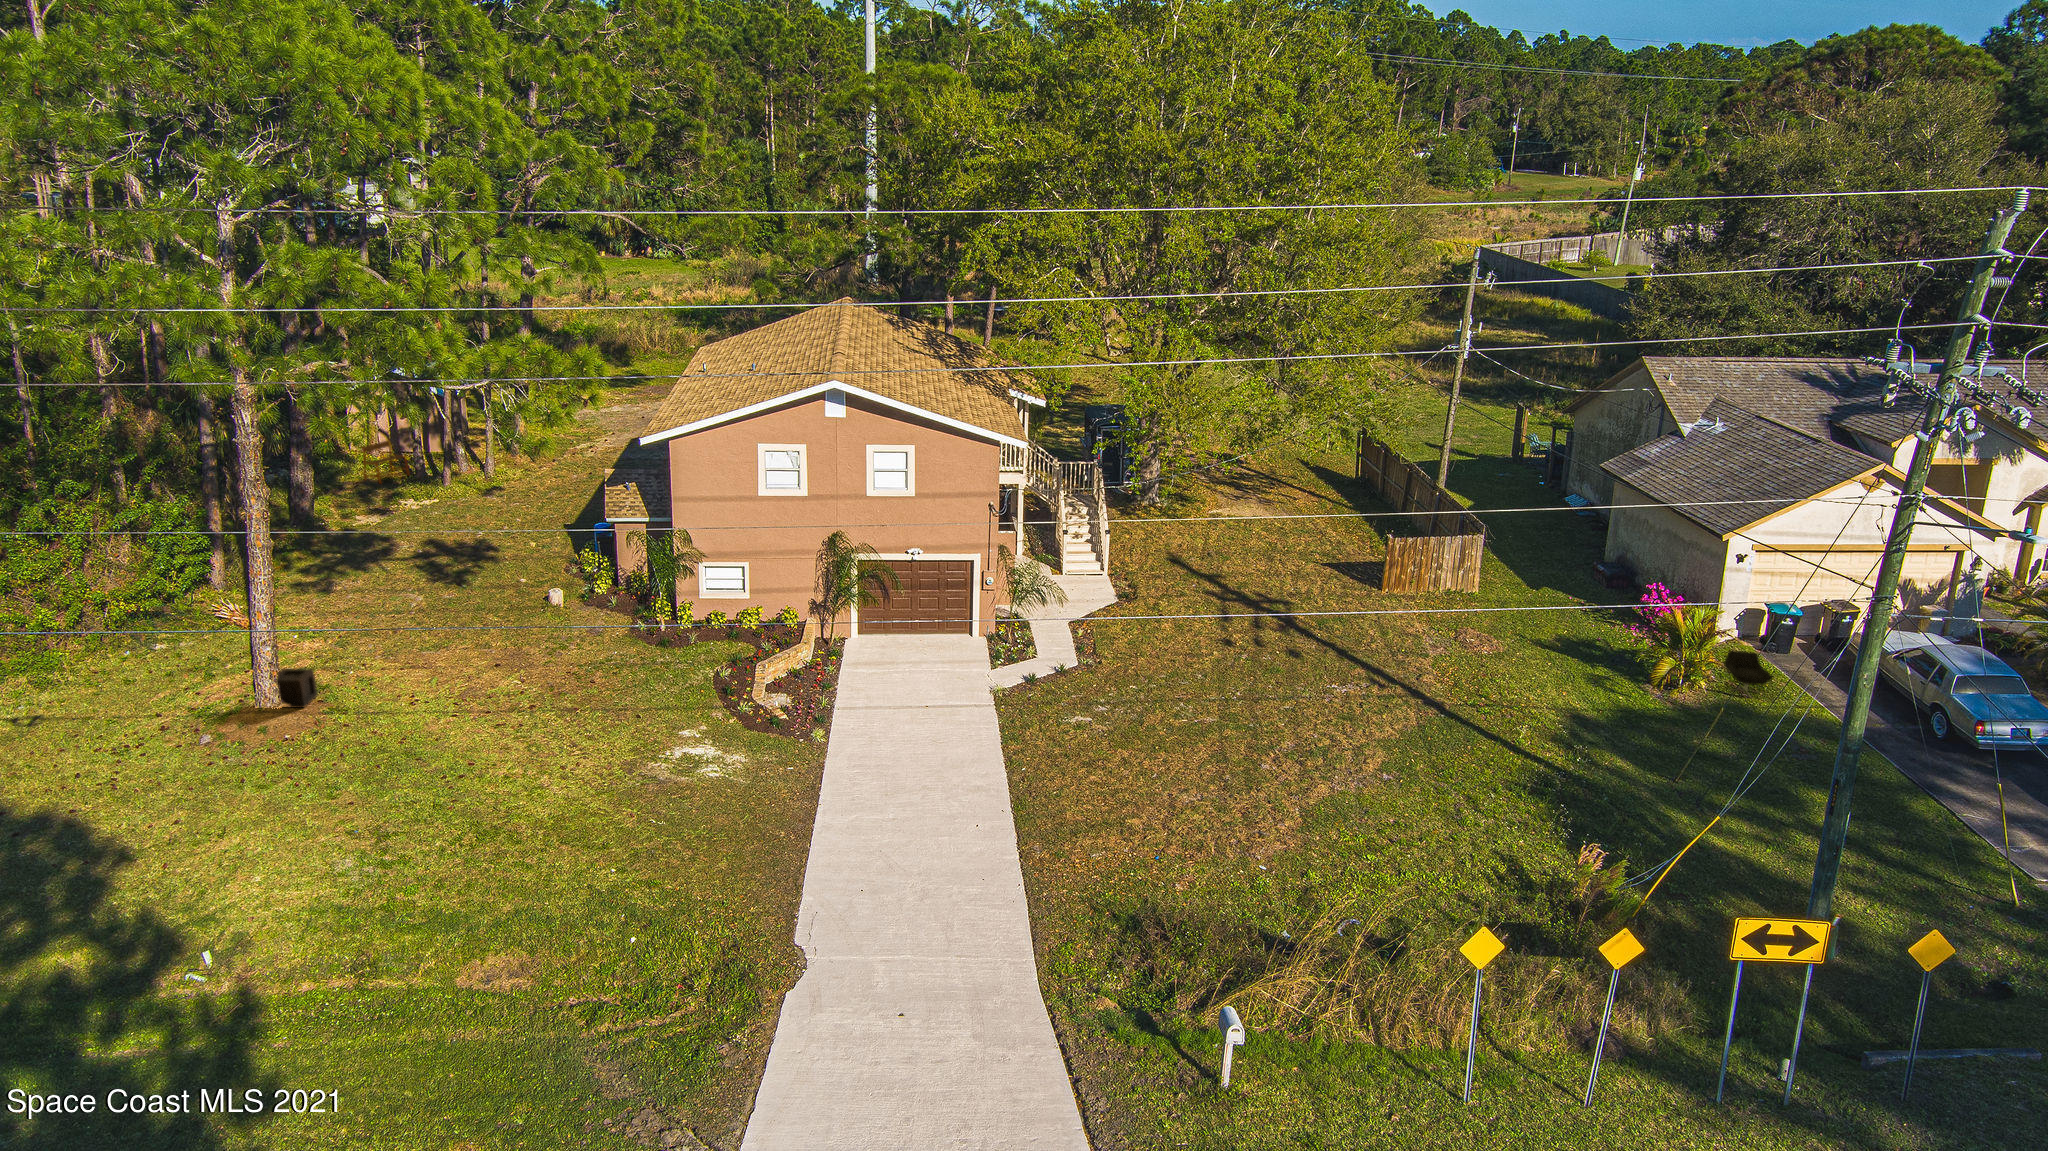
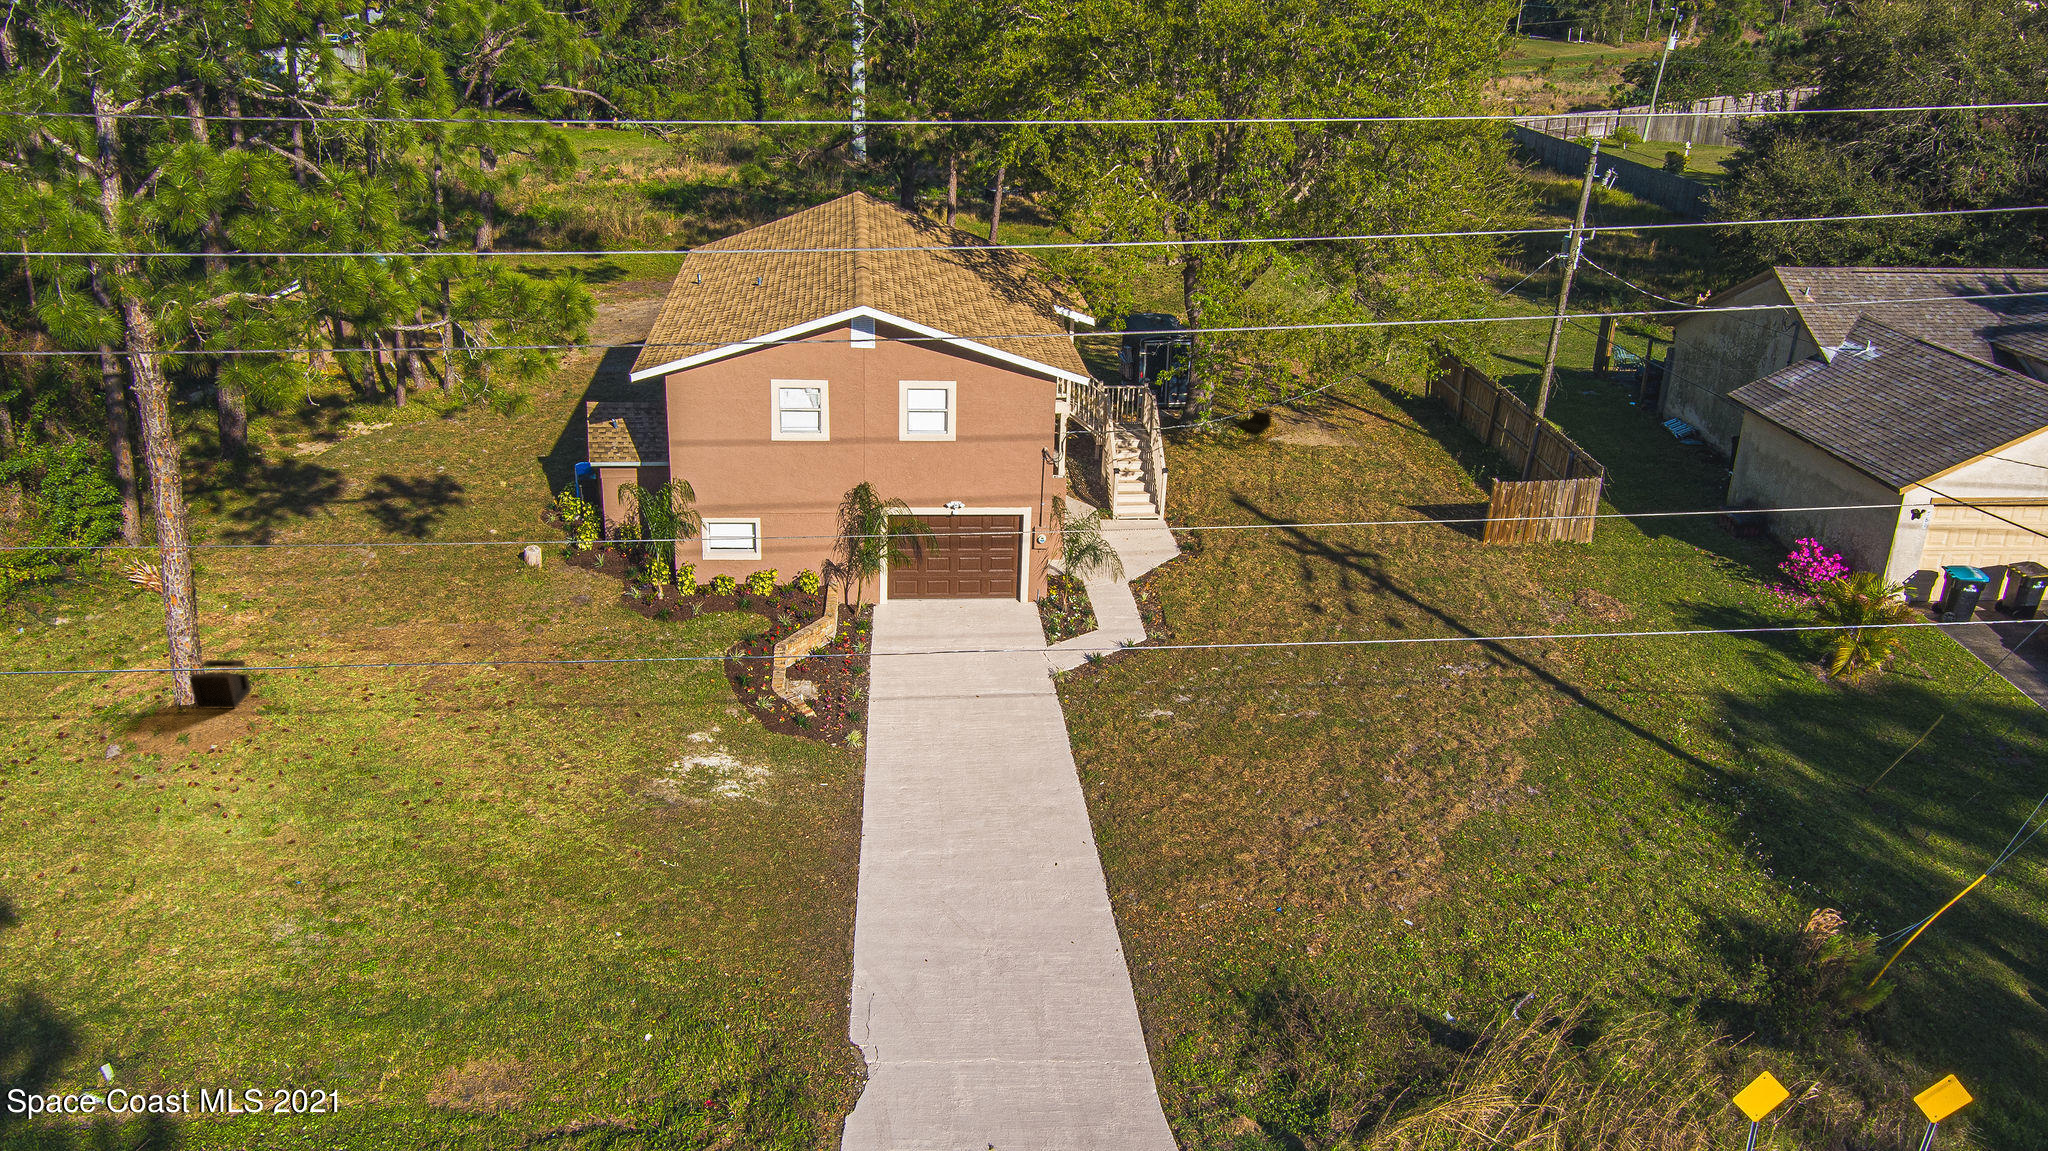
bench: present [361,440,409,483] -> none [302,353,360,405]
lounge chair: present [1724,650,1773,693] -> present [1236,410,1271,442]

